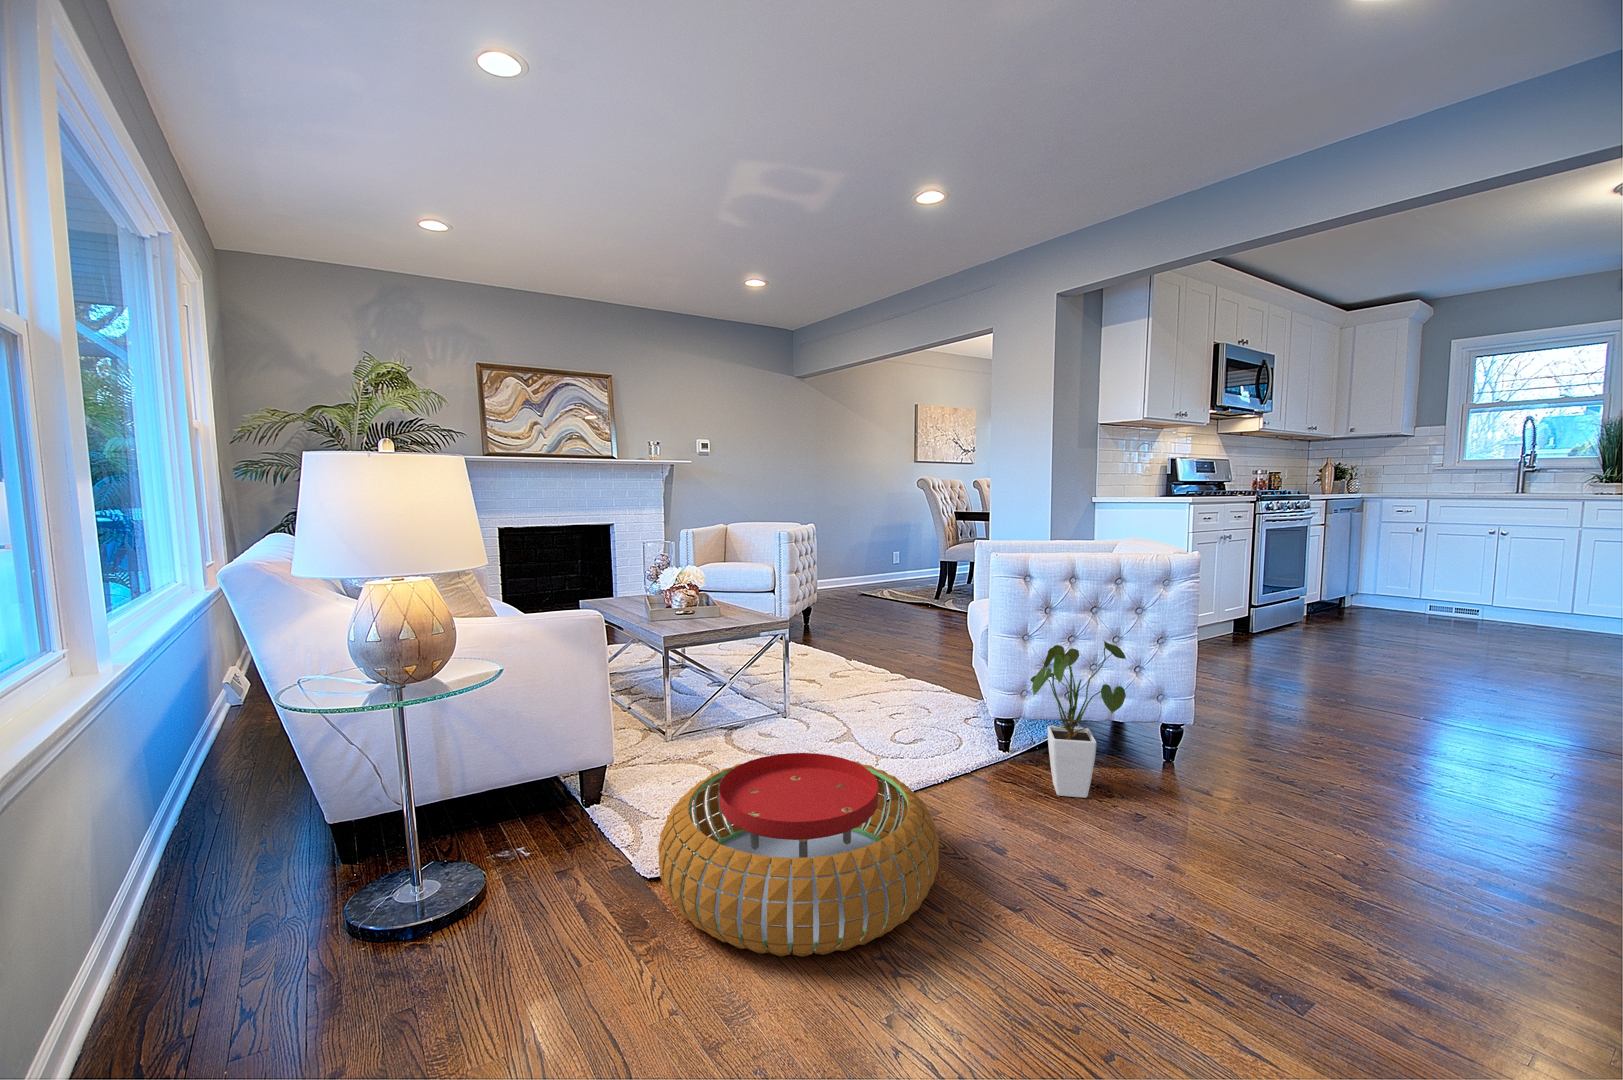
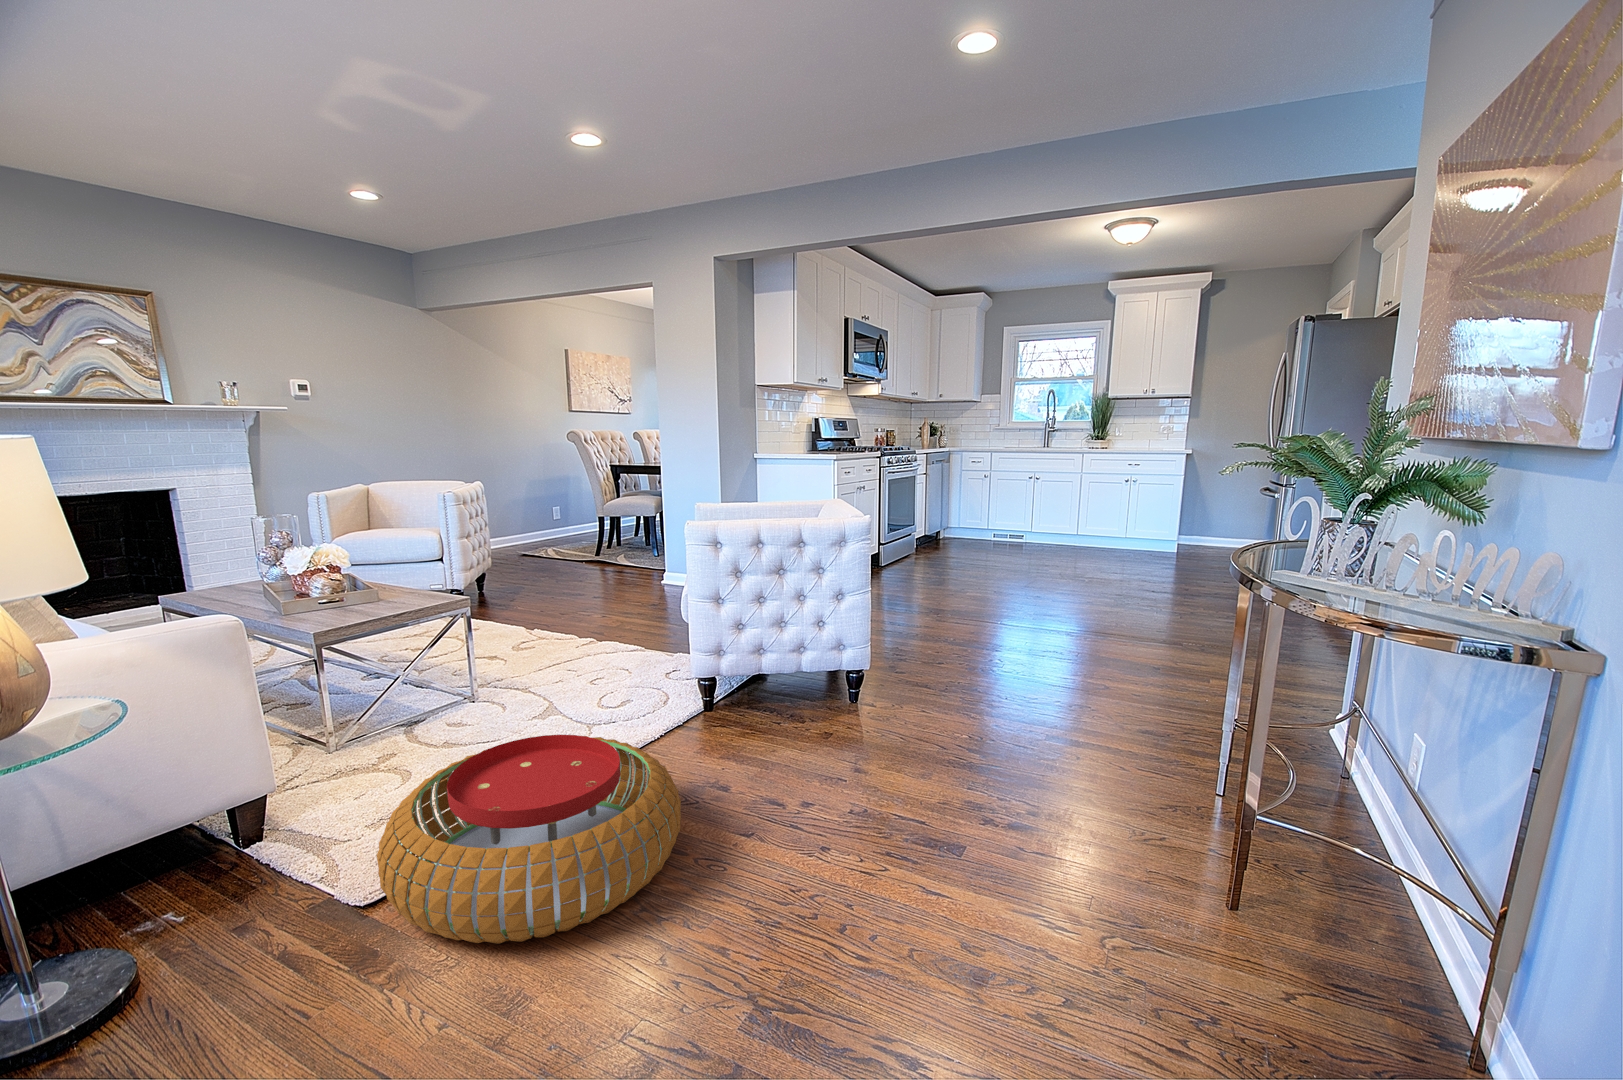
house plant: present [1031,641,1126,798] -> none [733,589,816,732]

